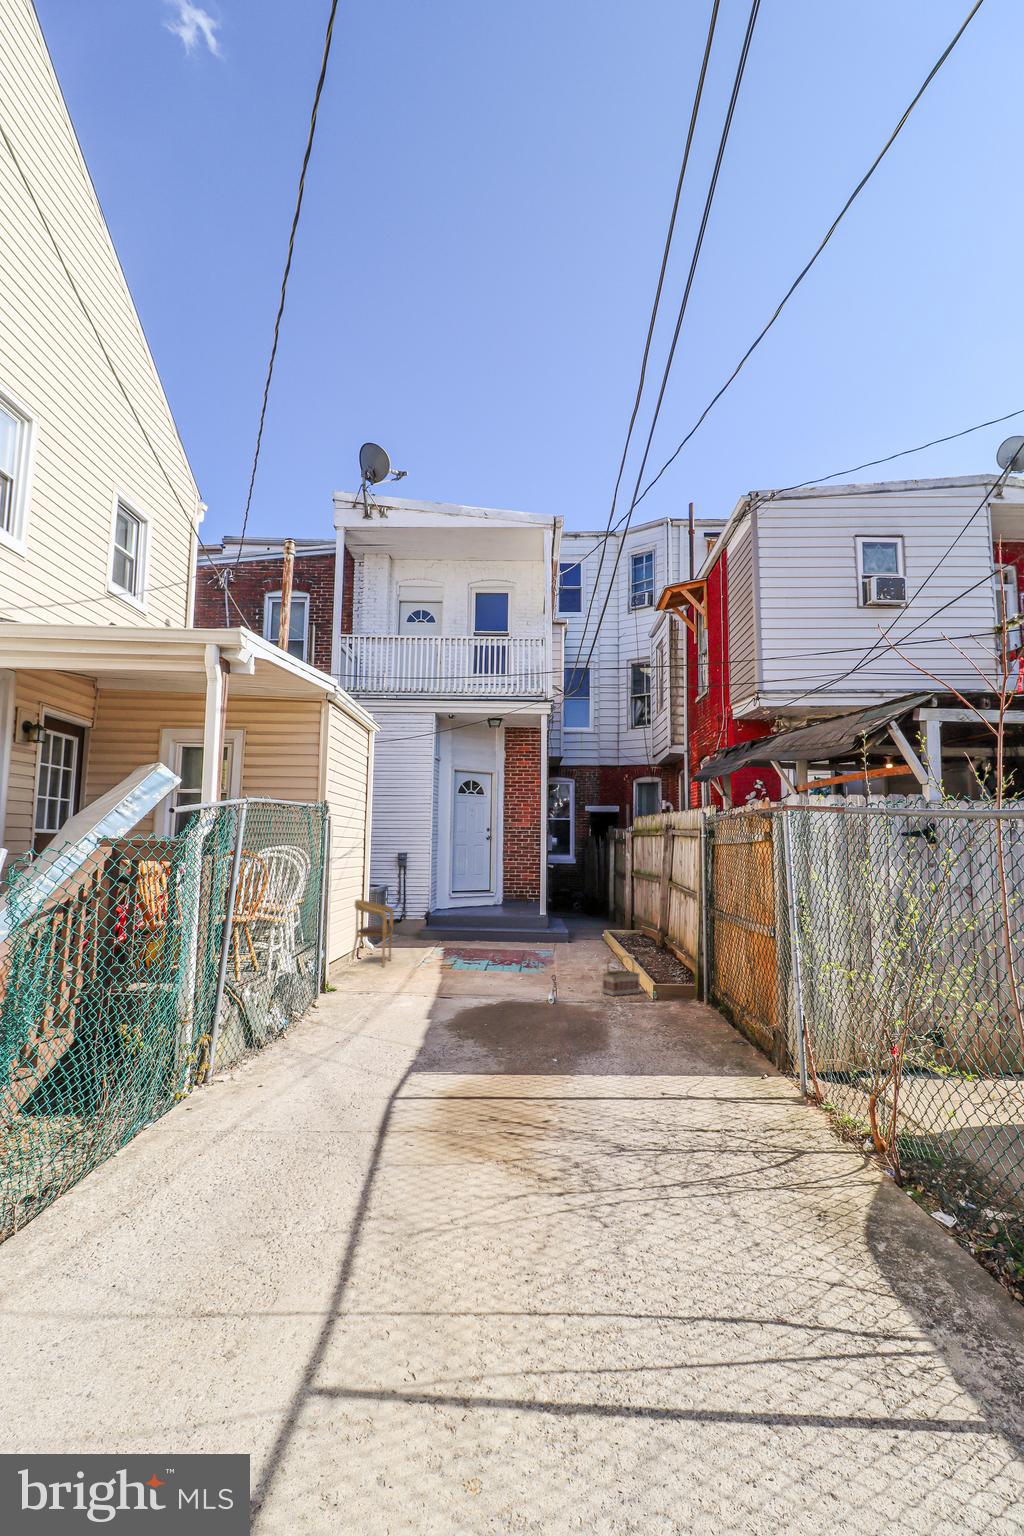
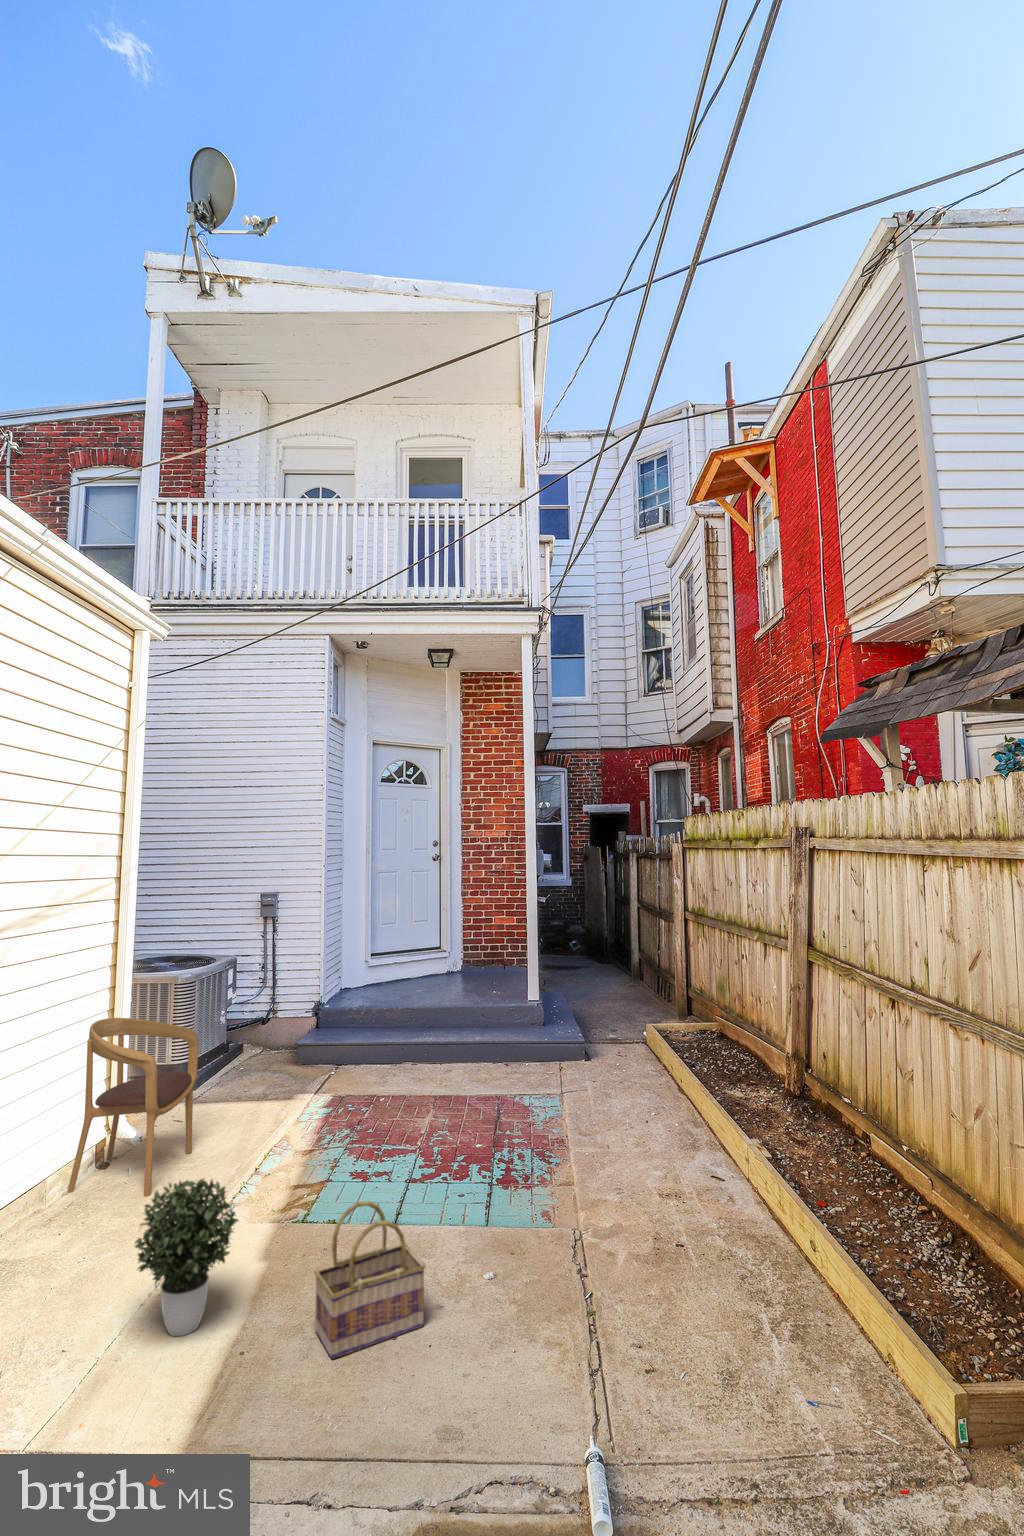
potted plant: none [408,937,440,985] -> present [135,1179,238,1336]
basket: present [603,953,640,996] -> present [315,1201,426,1359]

